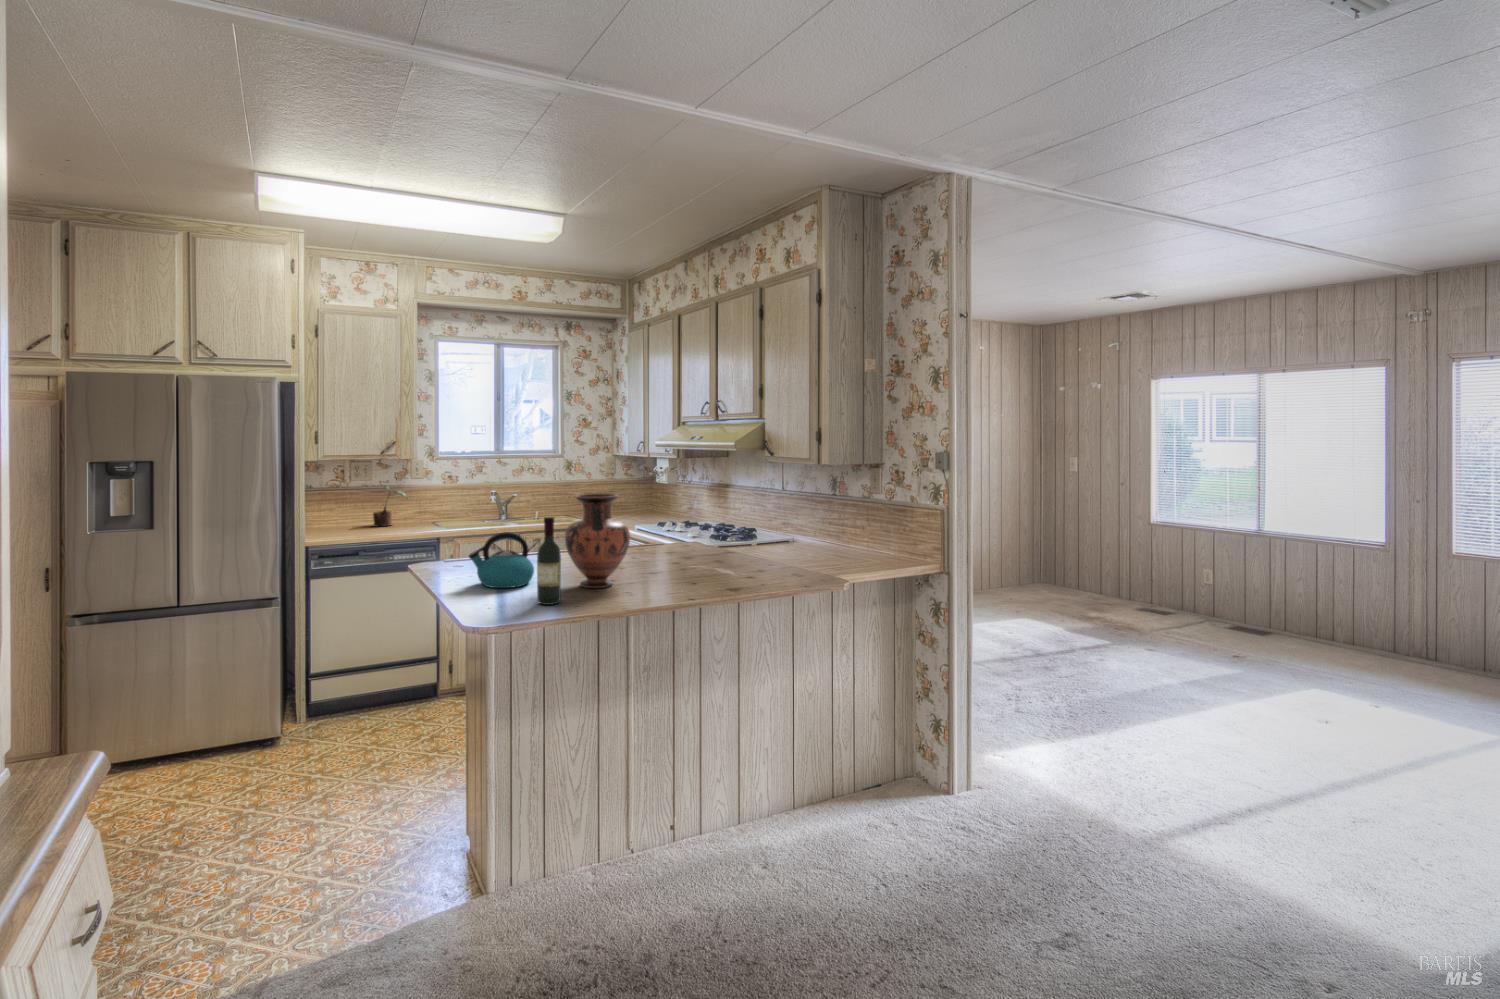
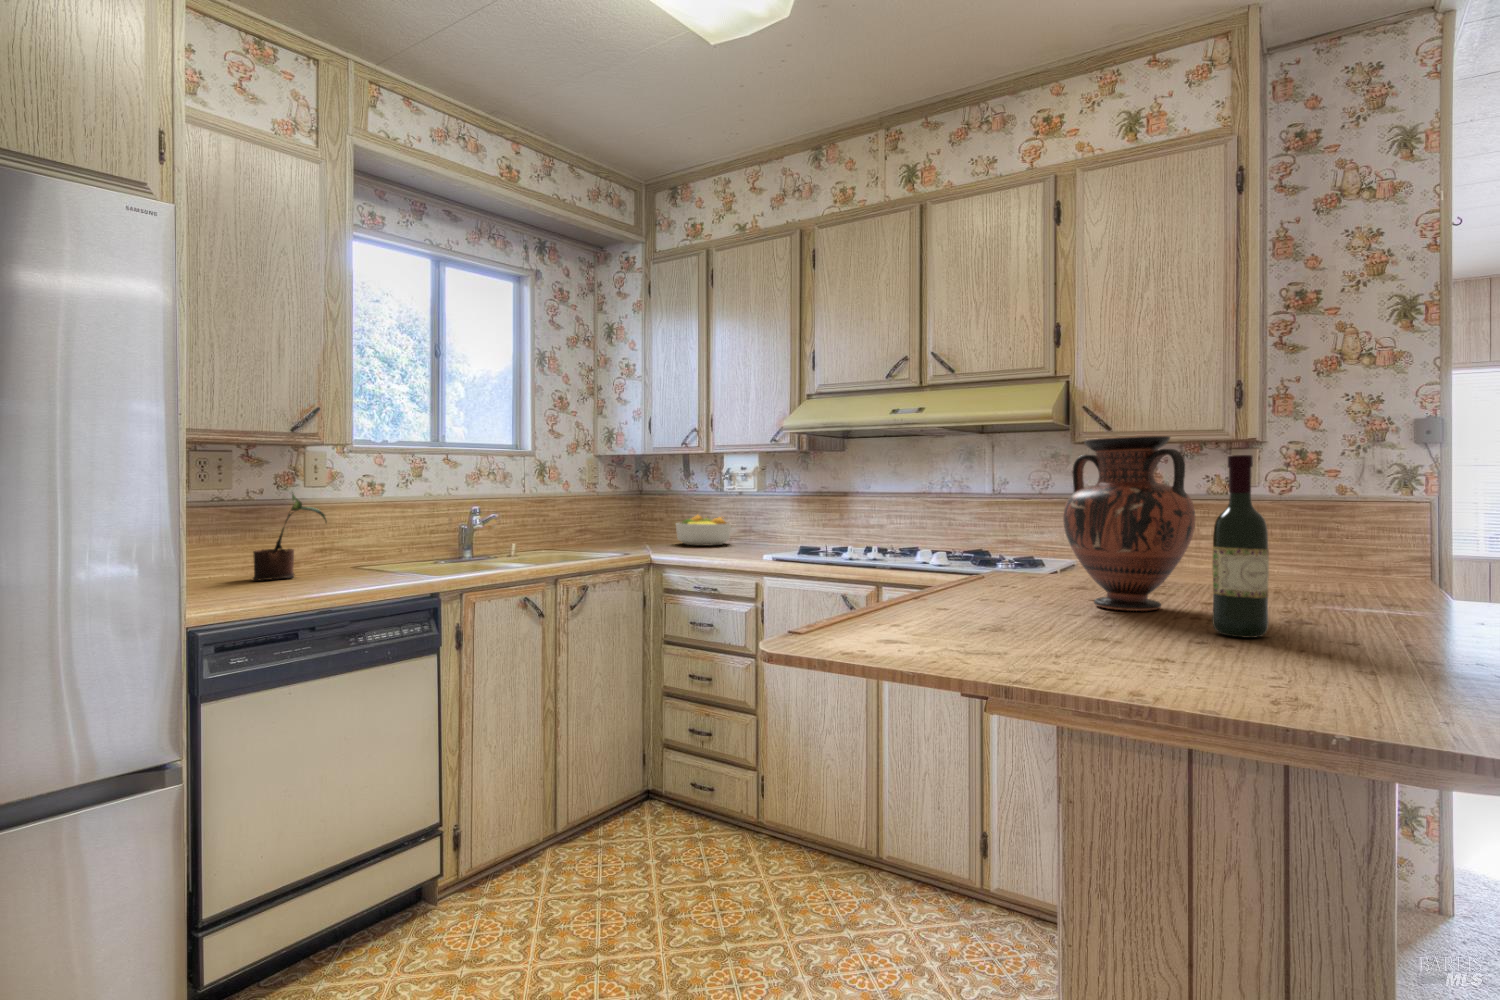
fruit bowl: none [642,496,680,519] -> present [676,515,731,545]
kettle: present [469,532,534,588] -> none [940,514,1058,628]

